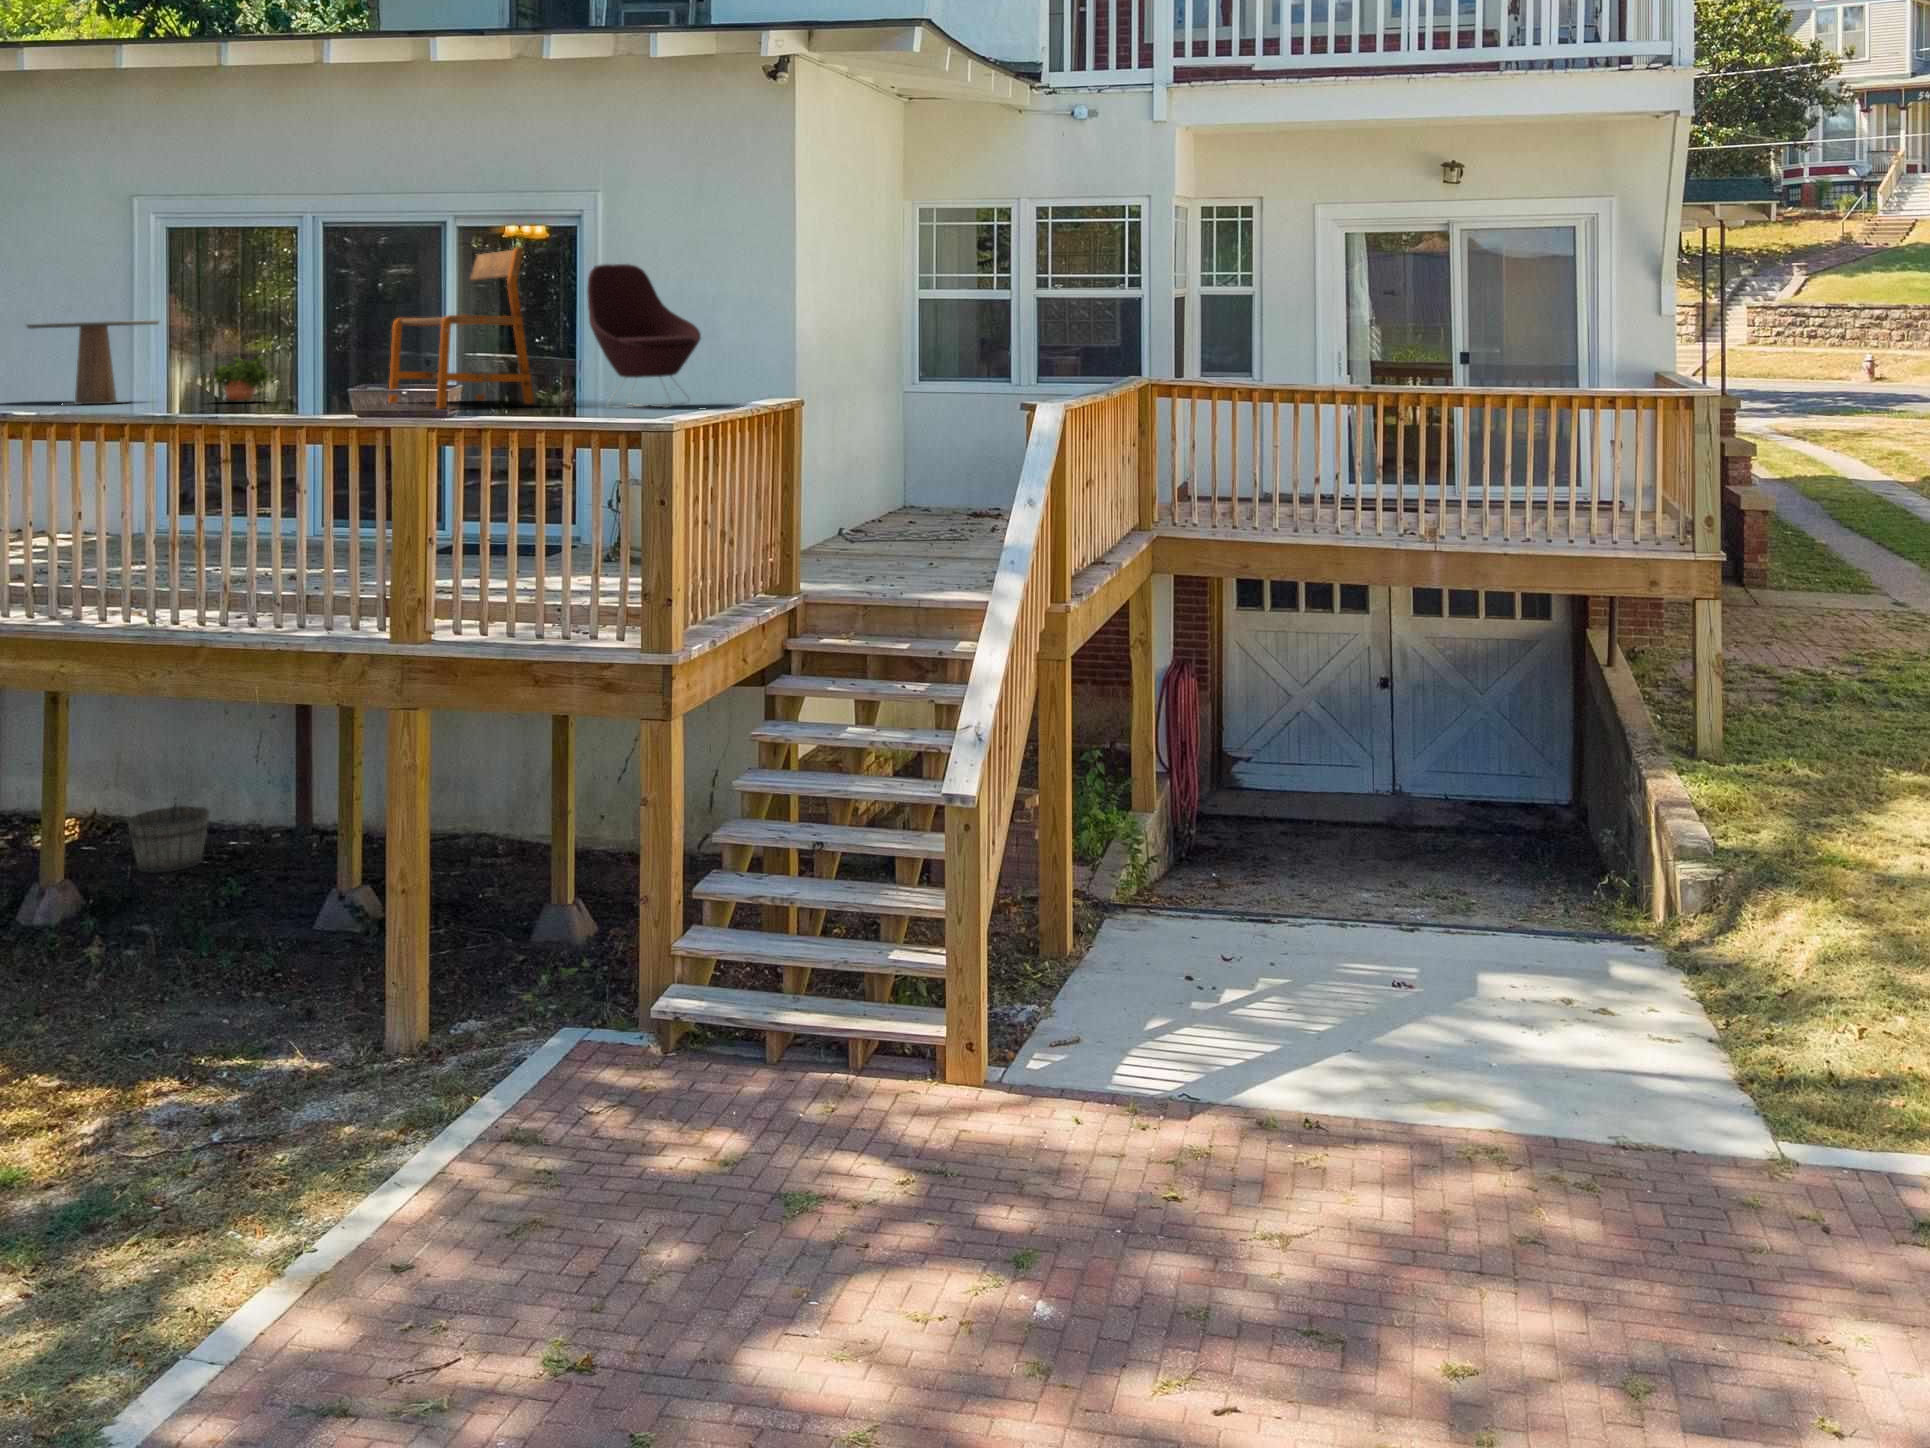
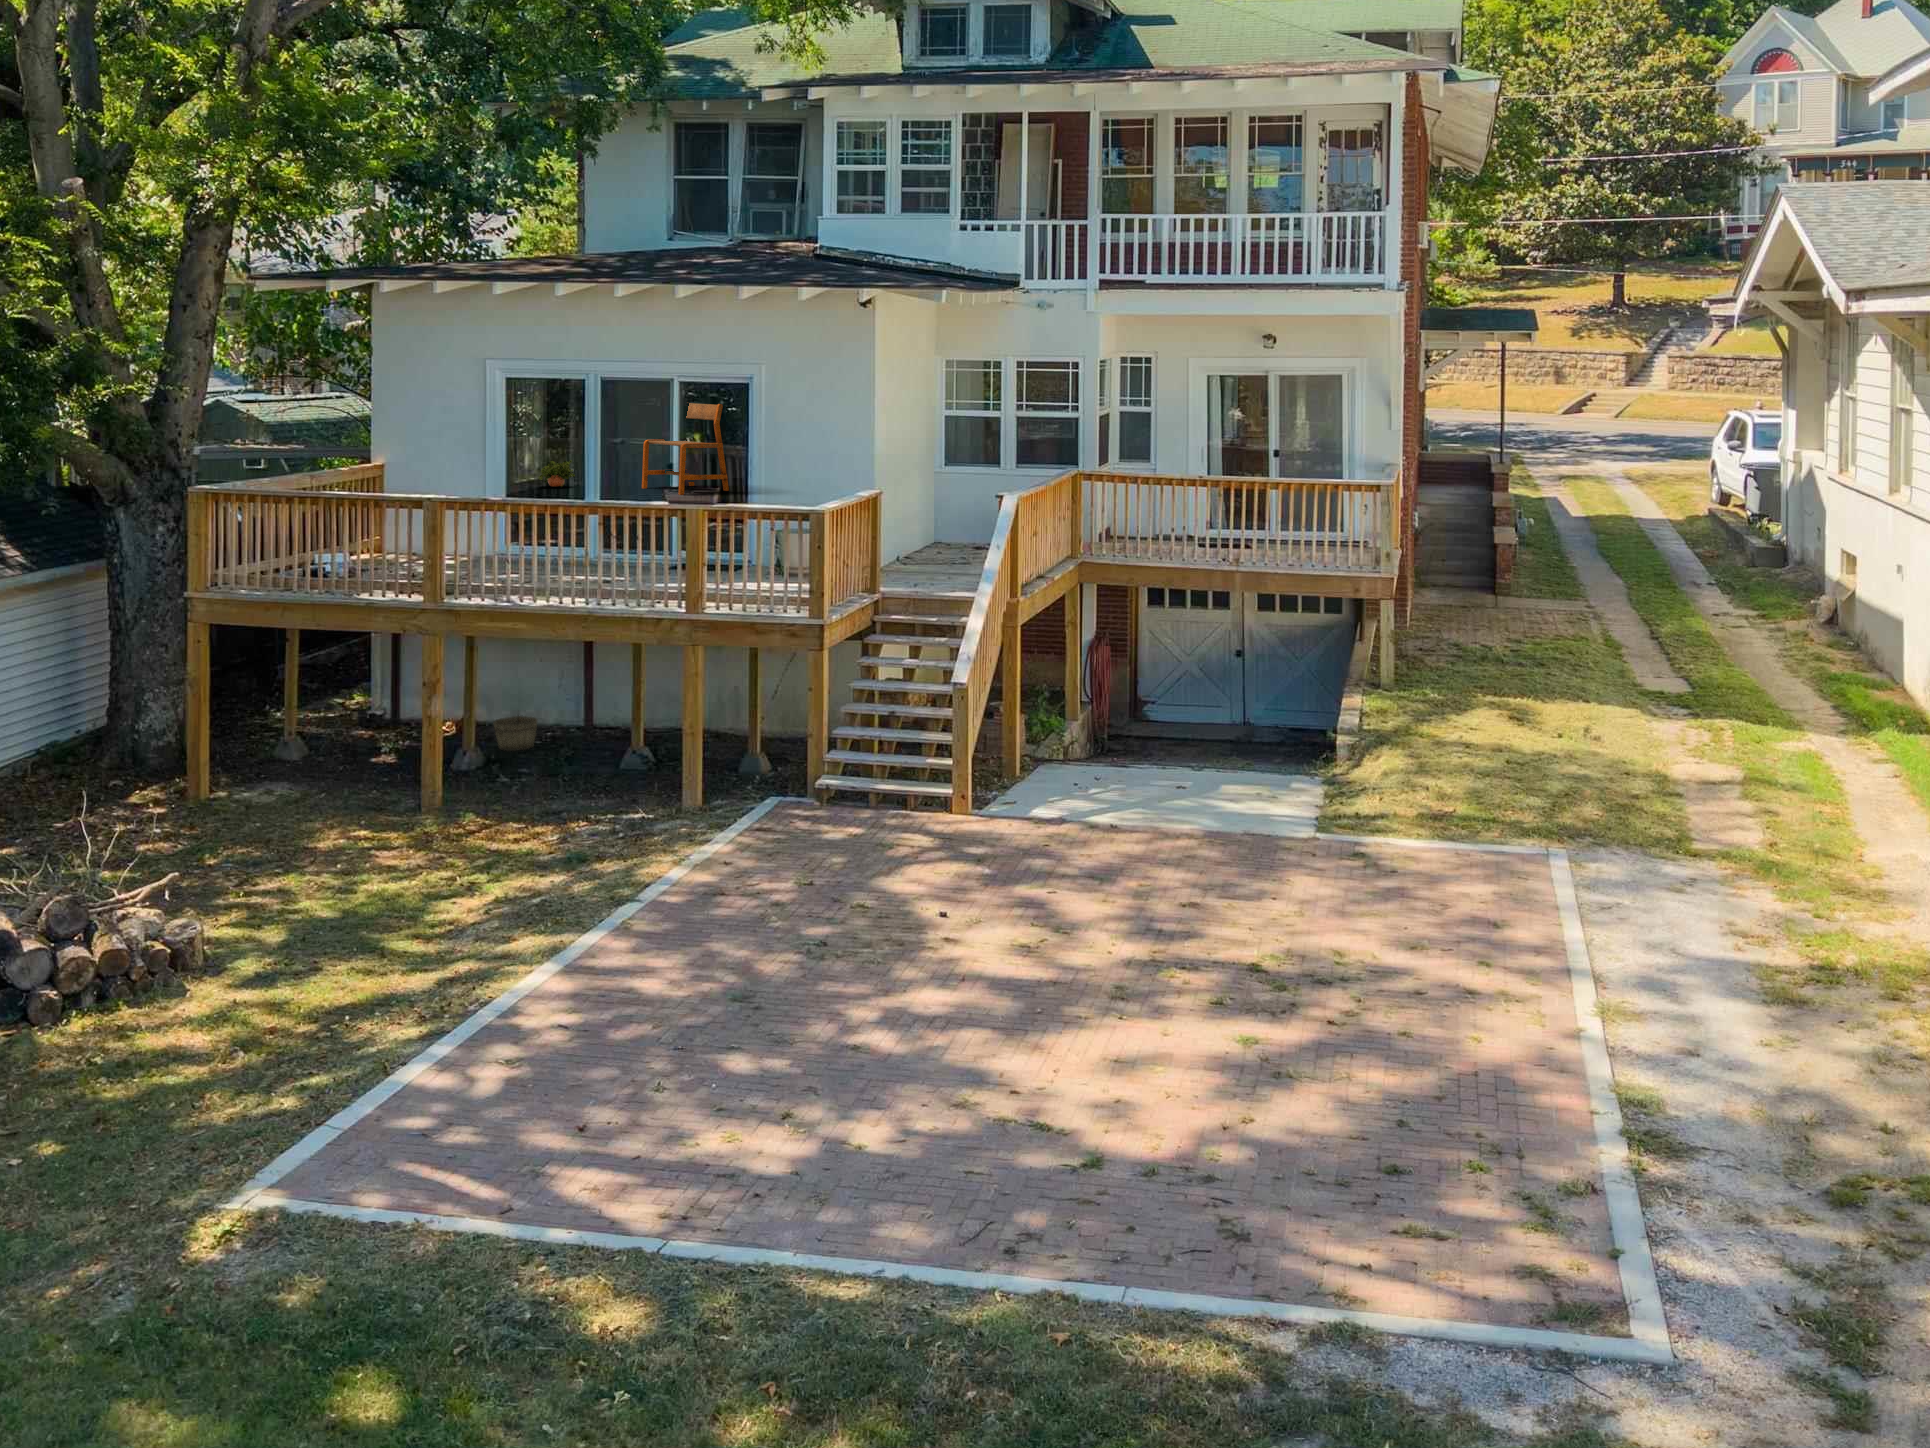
chair: present [587,264,701,407] -> none [758,412,822,495]
side table: present [26,320,159,405] -> none [435,439,508,489]

